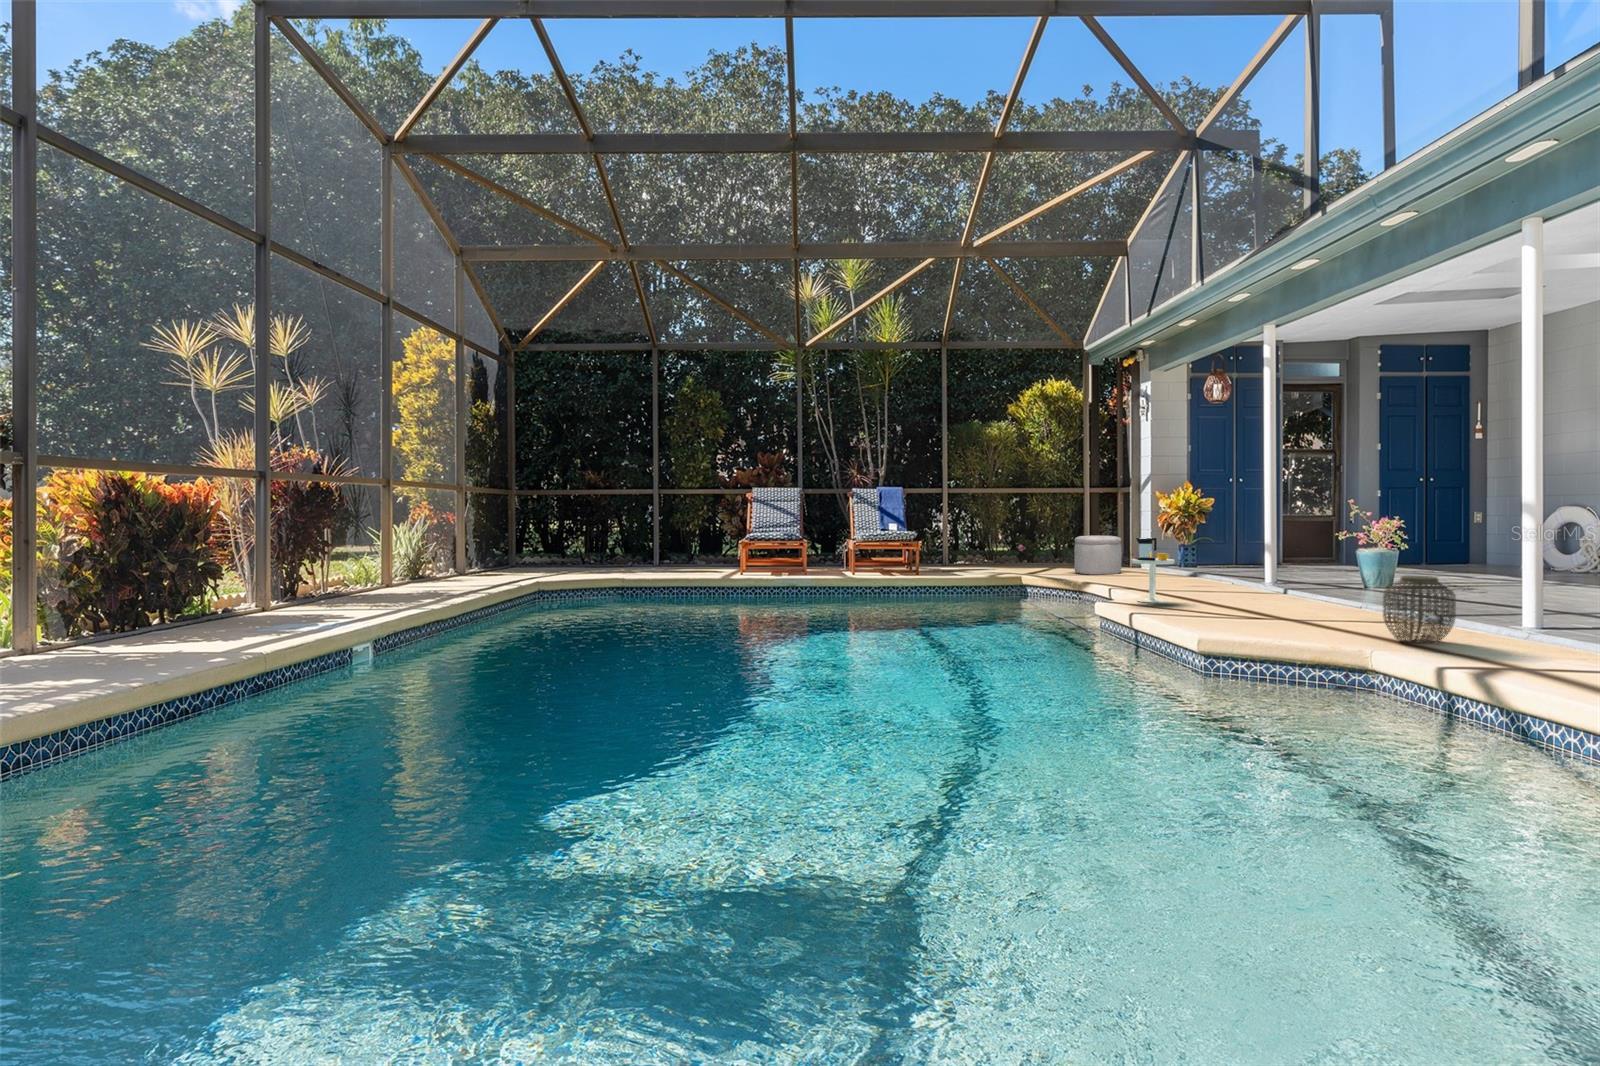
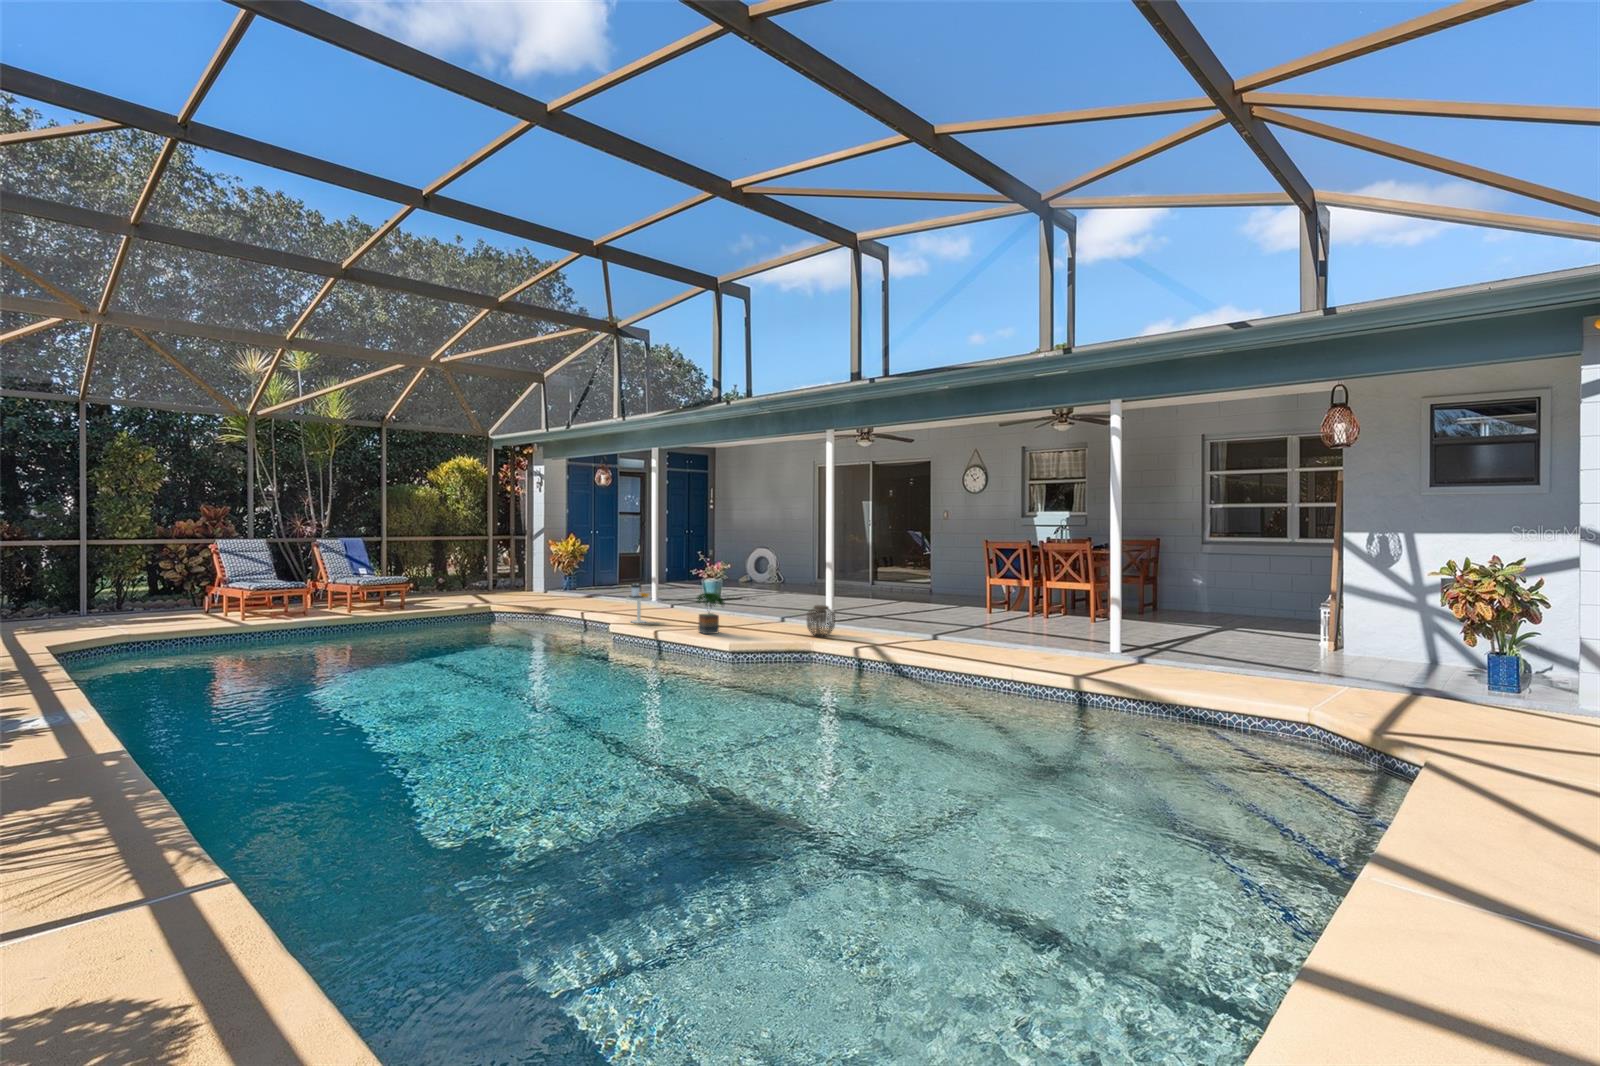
ottoman: present [1074,536,1122,575] -> none [513,574,546,601]
potted tree: none [1186,545,1242,622] -> present [697,592,725,634]

